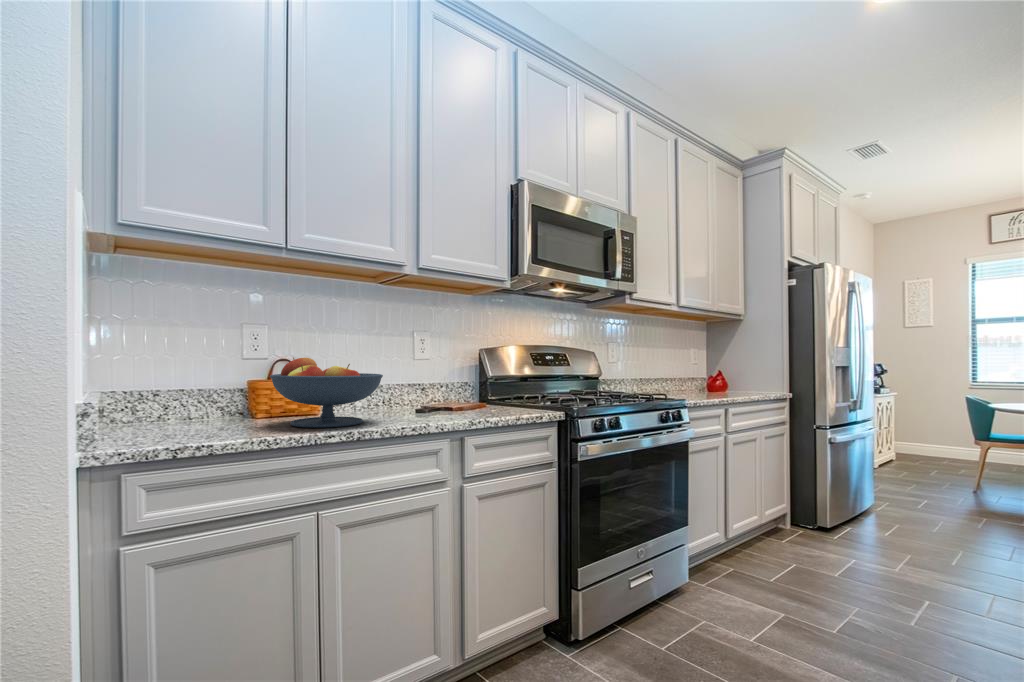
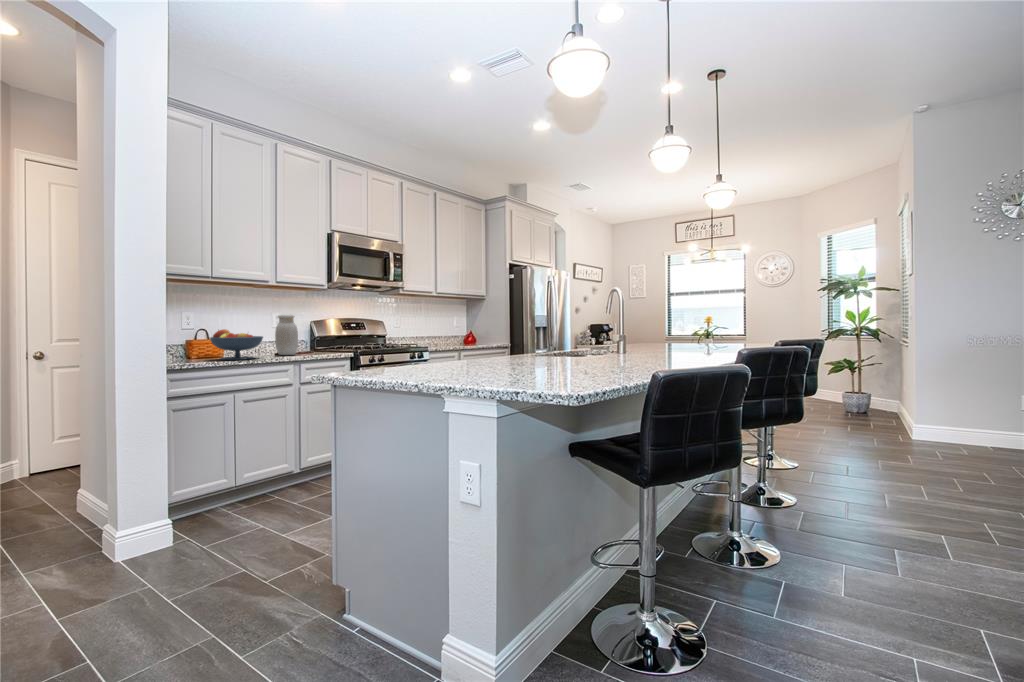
jar: none [412,330,455,414] -> present [275,314,298,355]

